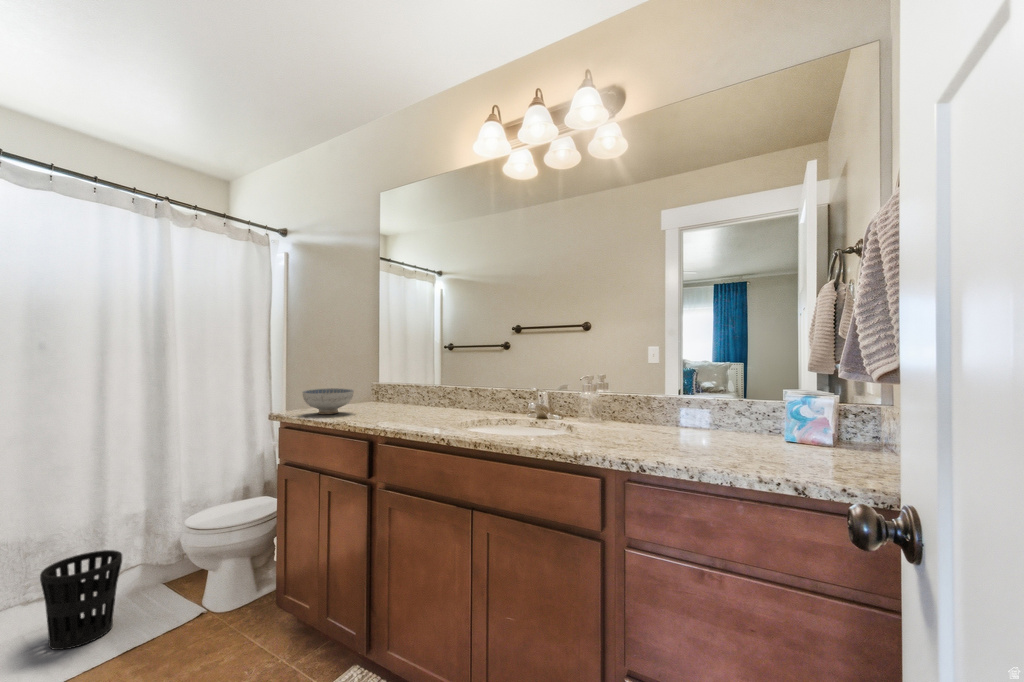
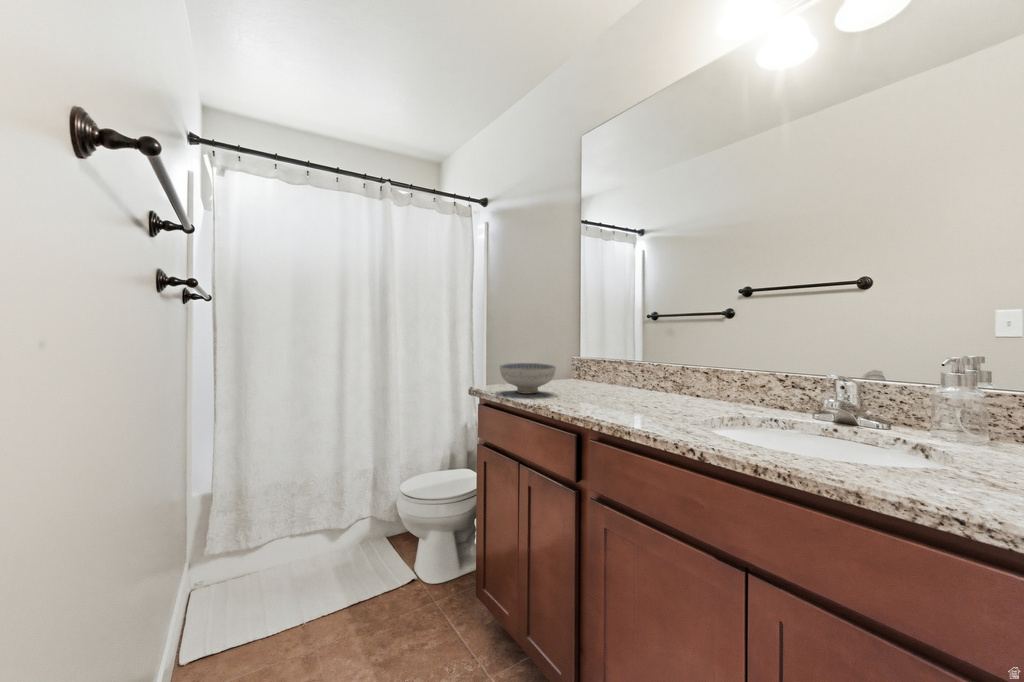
wastebasket: present [40,550,122,650] -> none [290,503,349,590]

